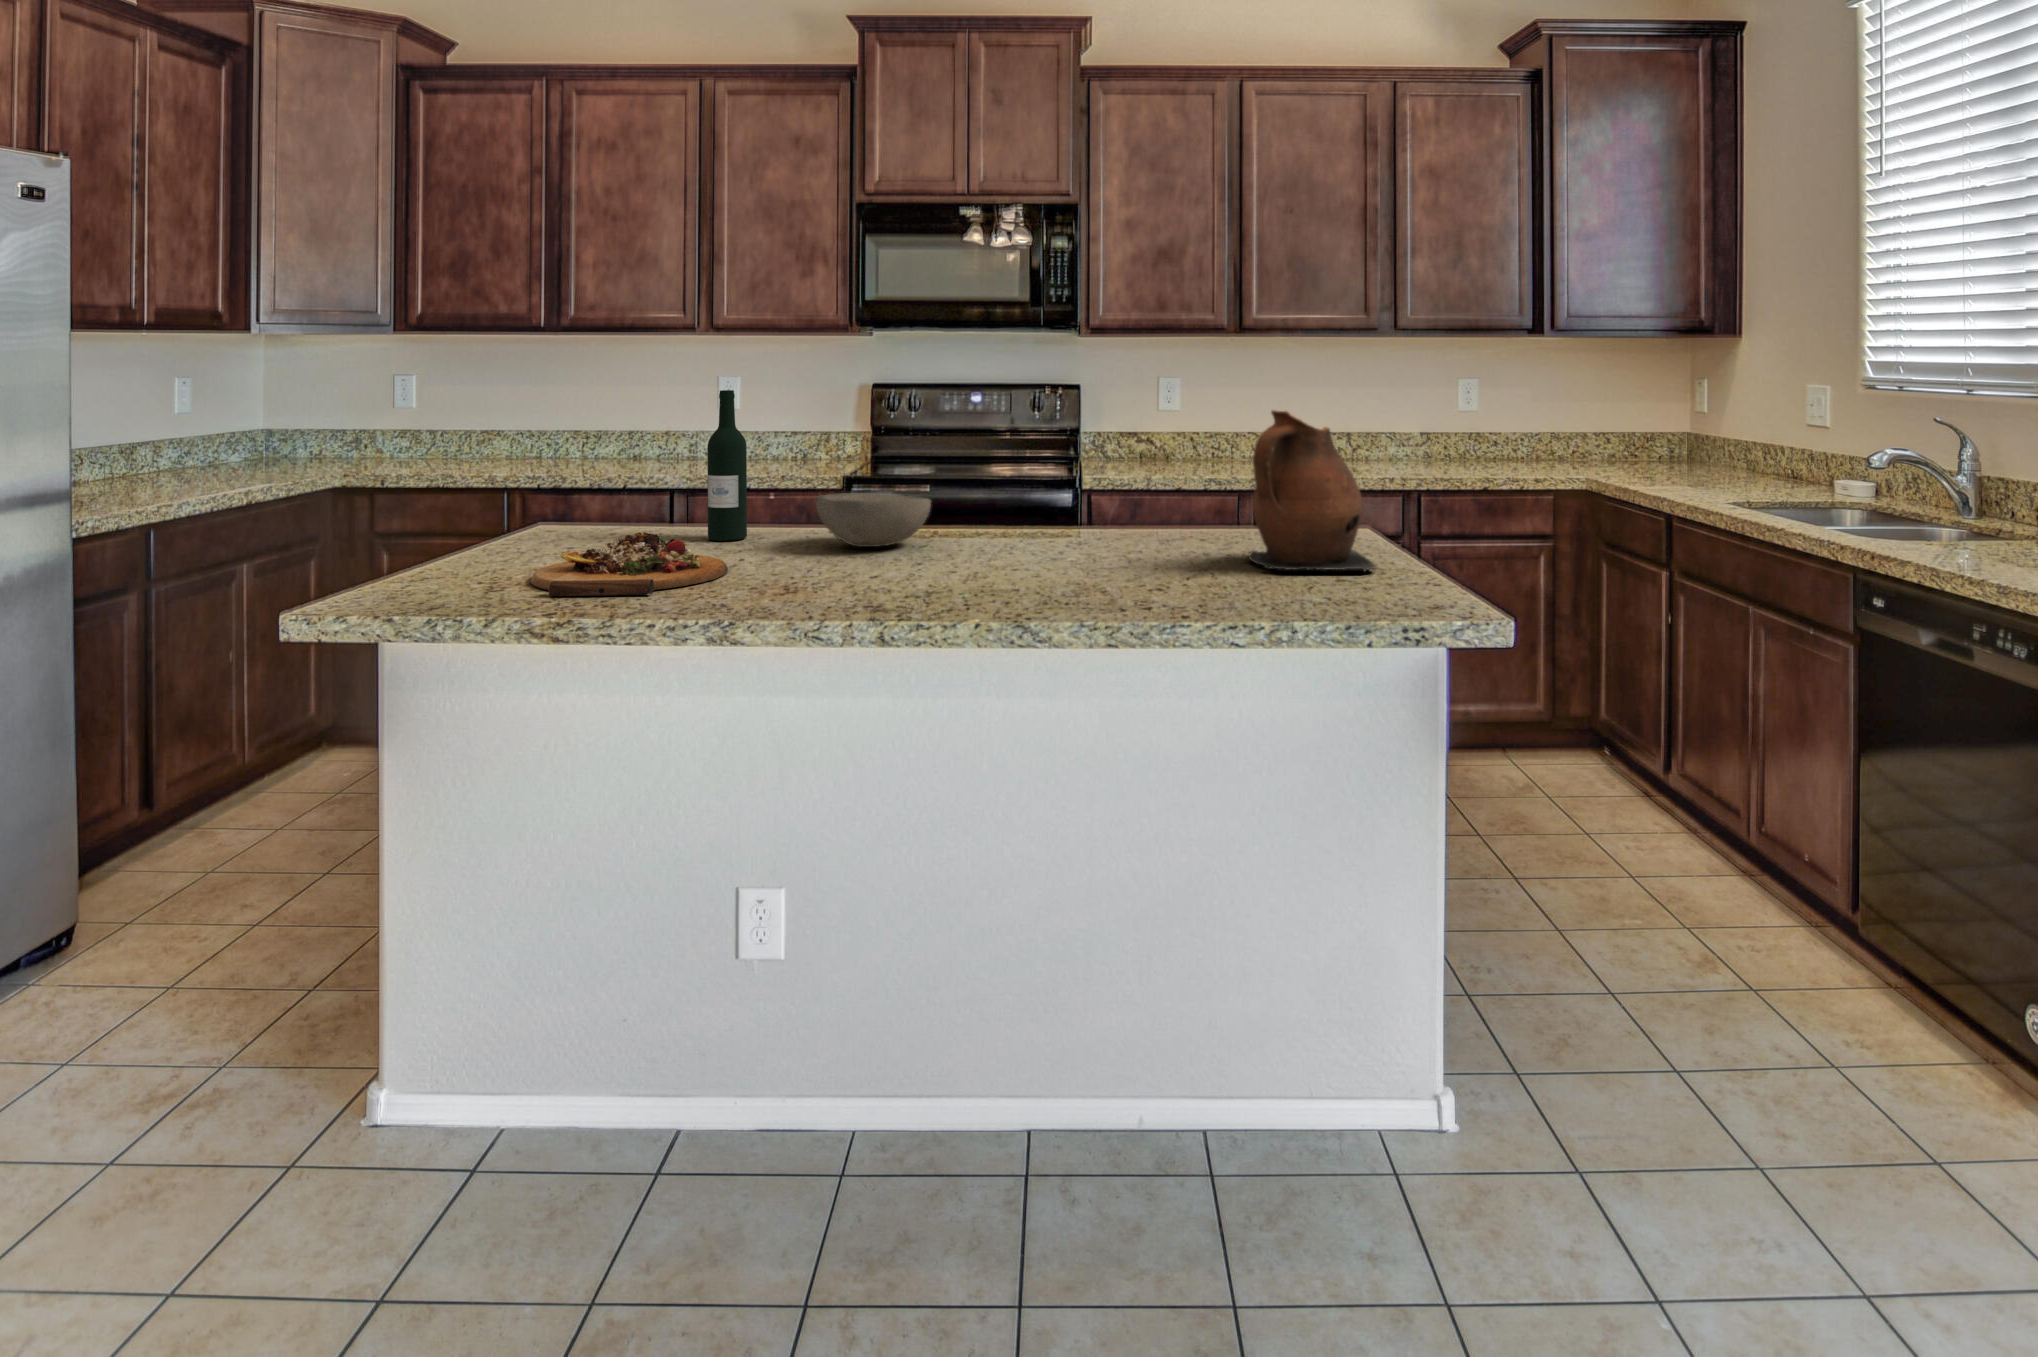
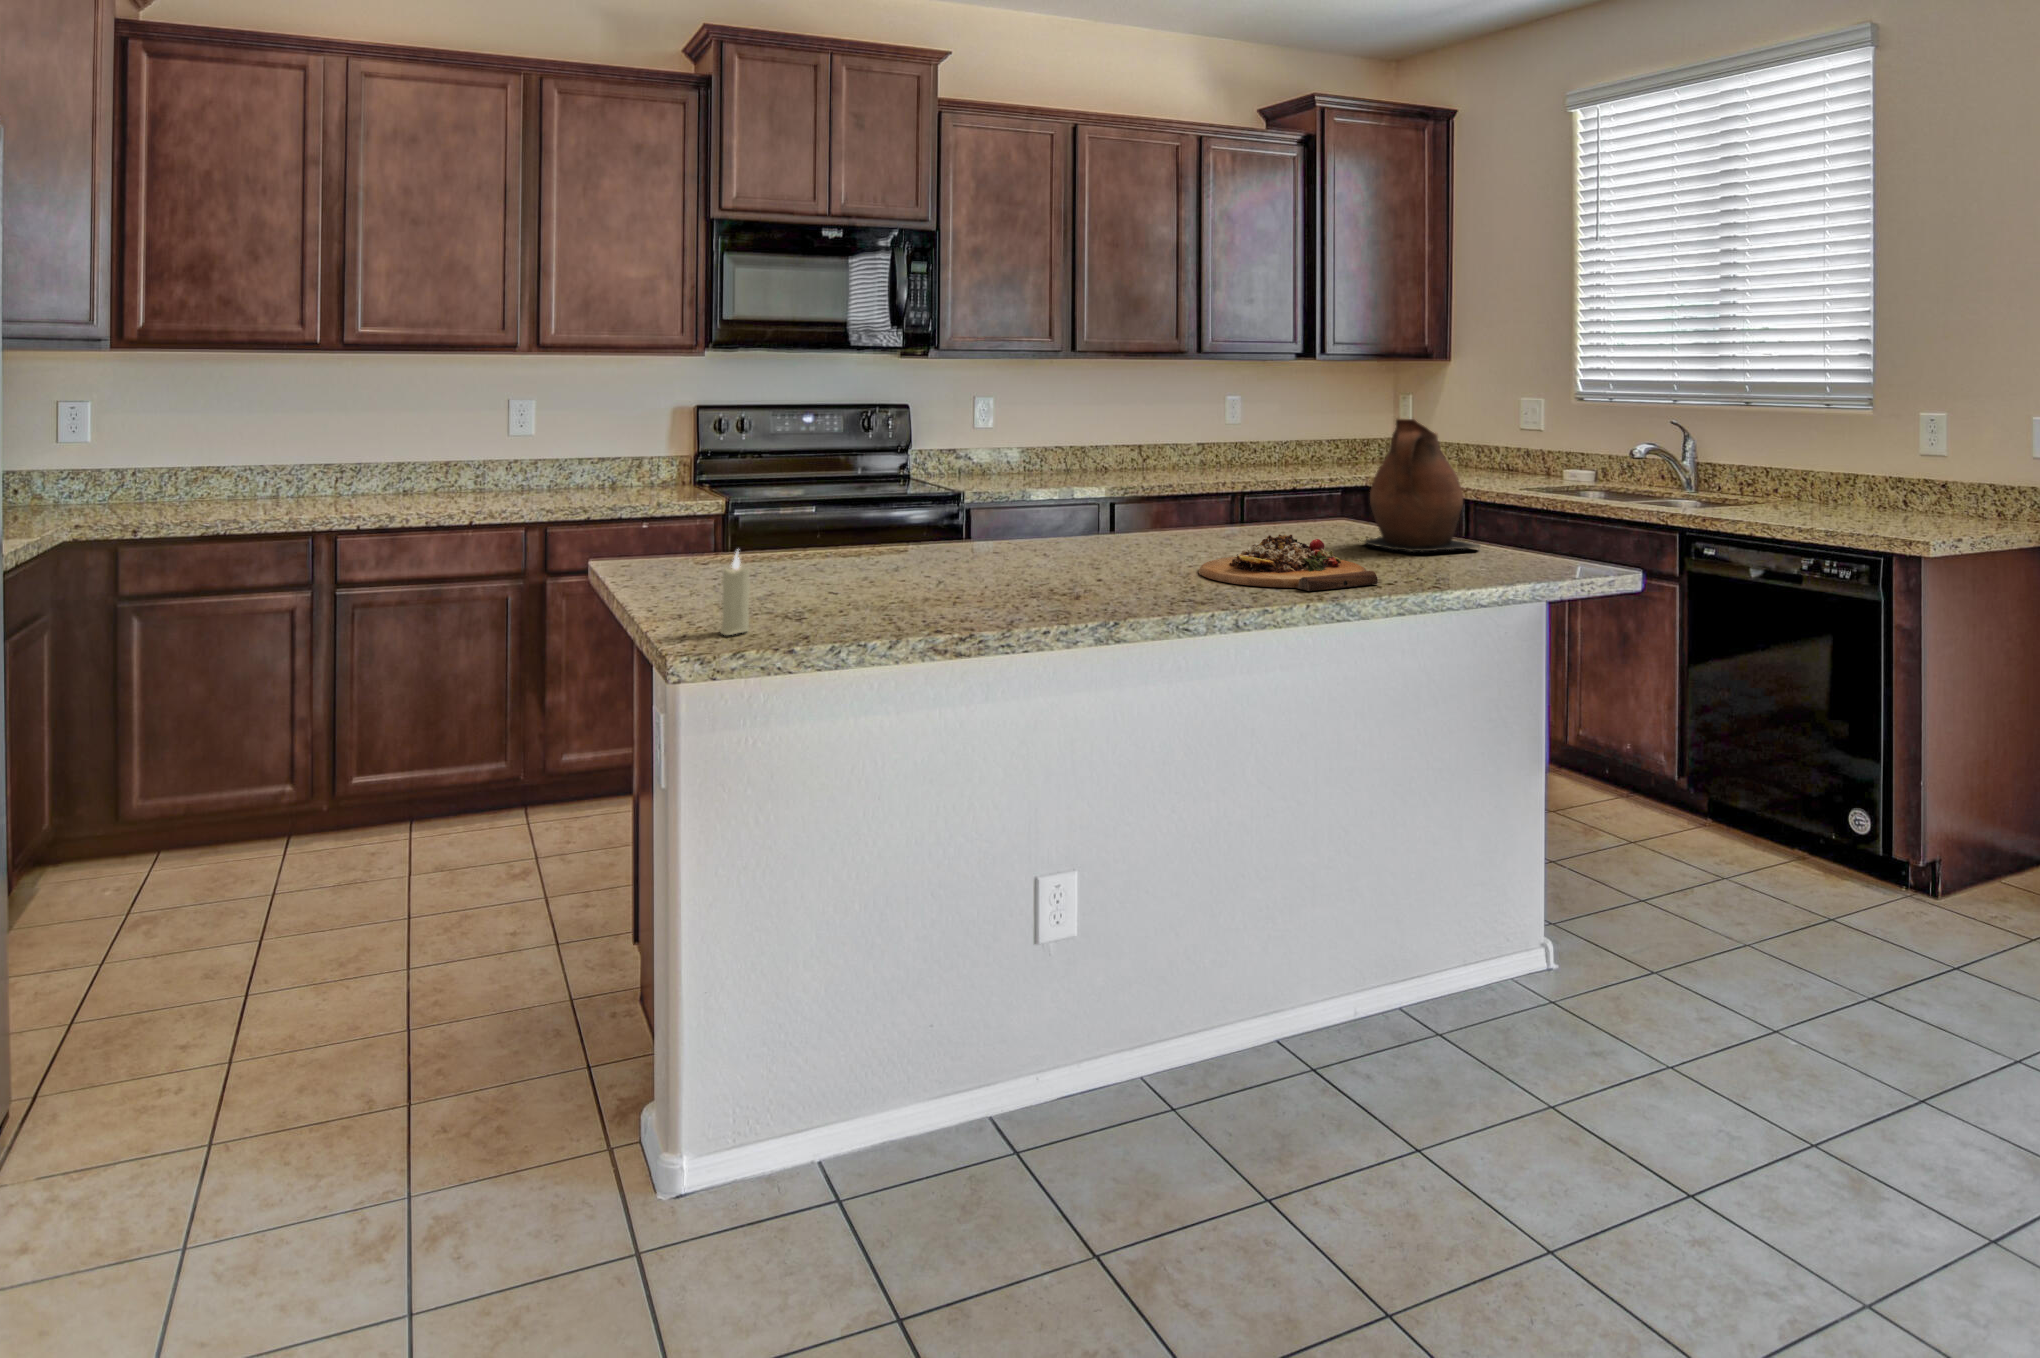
wine bottle: present [708,390,747,541] -> none [846,408,886,563]
bowl: present [816,493,931,547] -> none [977,507,1086,558]
candle: none [386,522,420,600] -> present [721,551,750,635]
cutting board: present [531,532,728,596] -> present [1198,534,1379,591]

